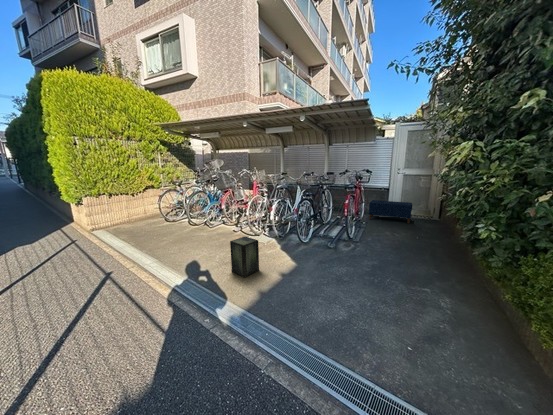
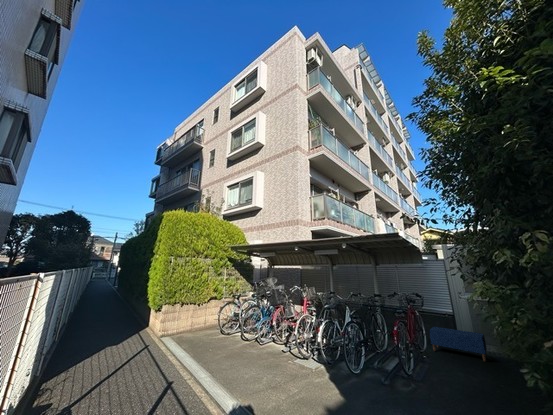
storage box: present [230,237,259,277] -> none [276,358,303,407]

